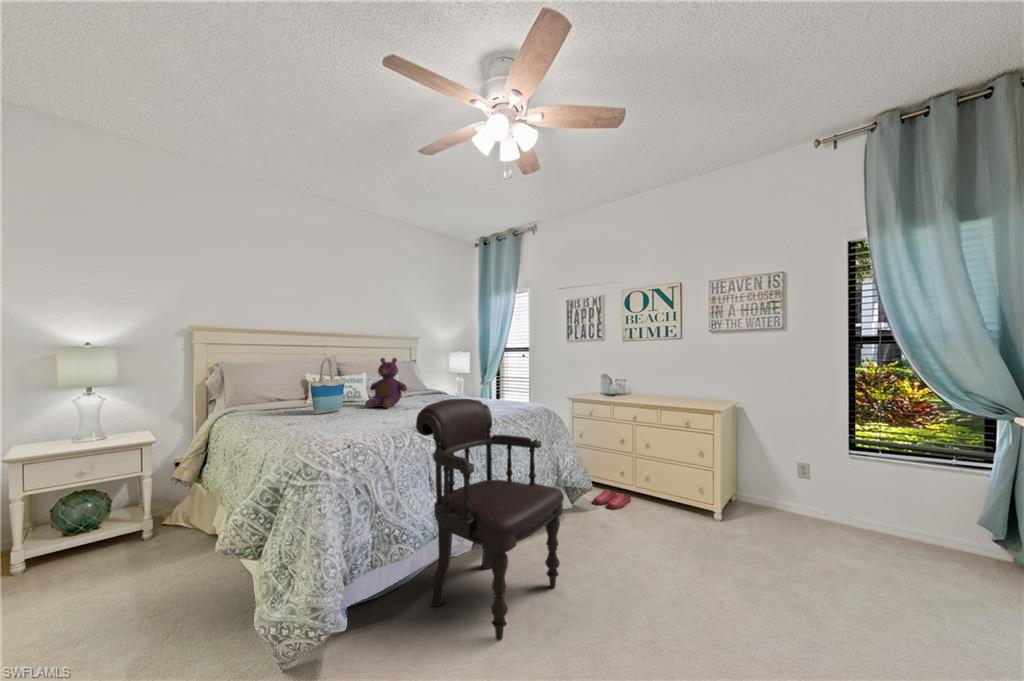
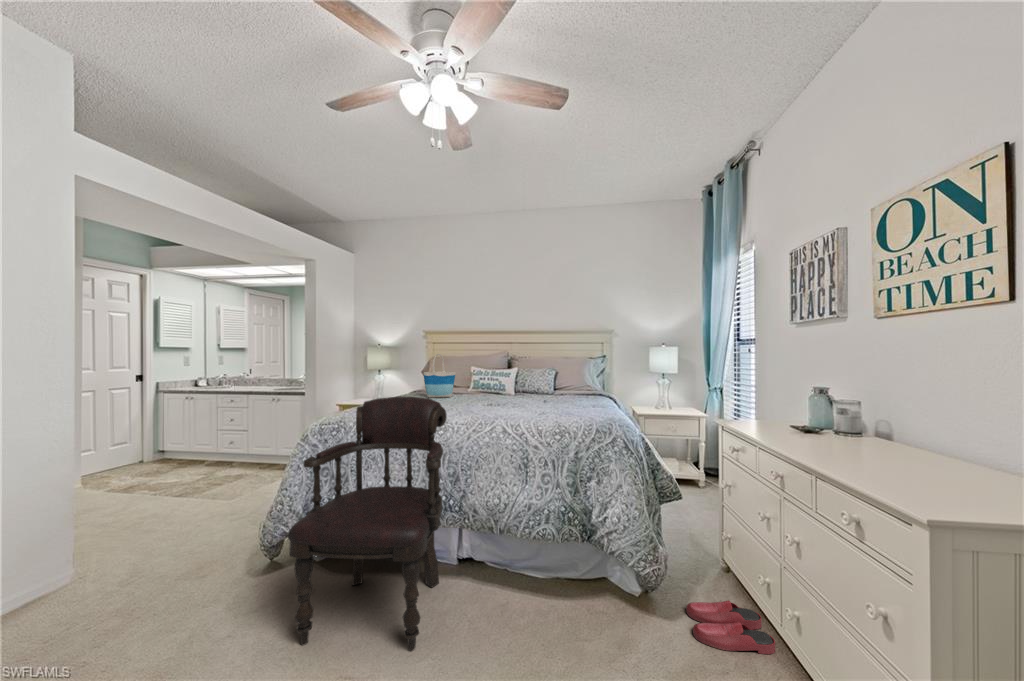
teddy bear: present [365,358,407,408] -> none [470,353,502,400]

